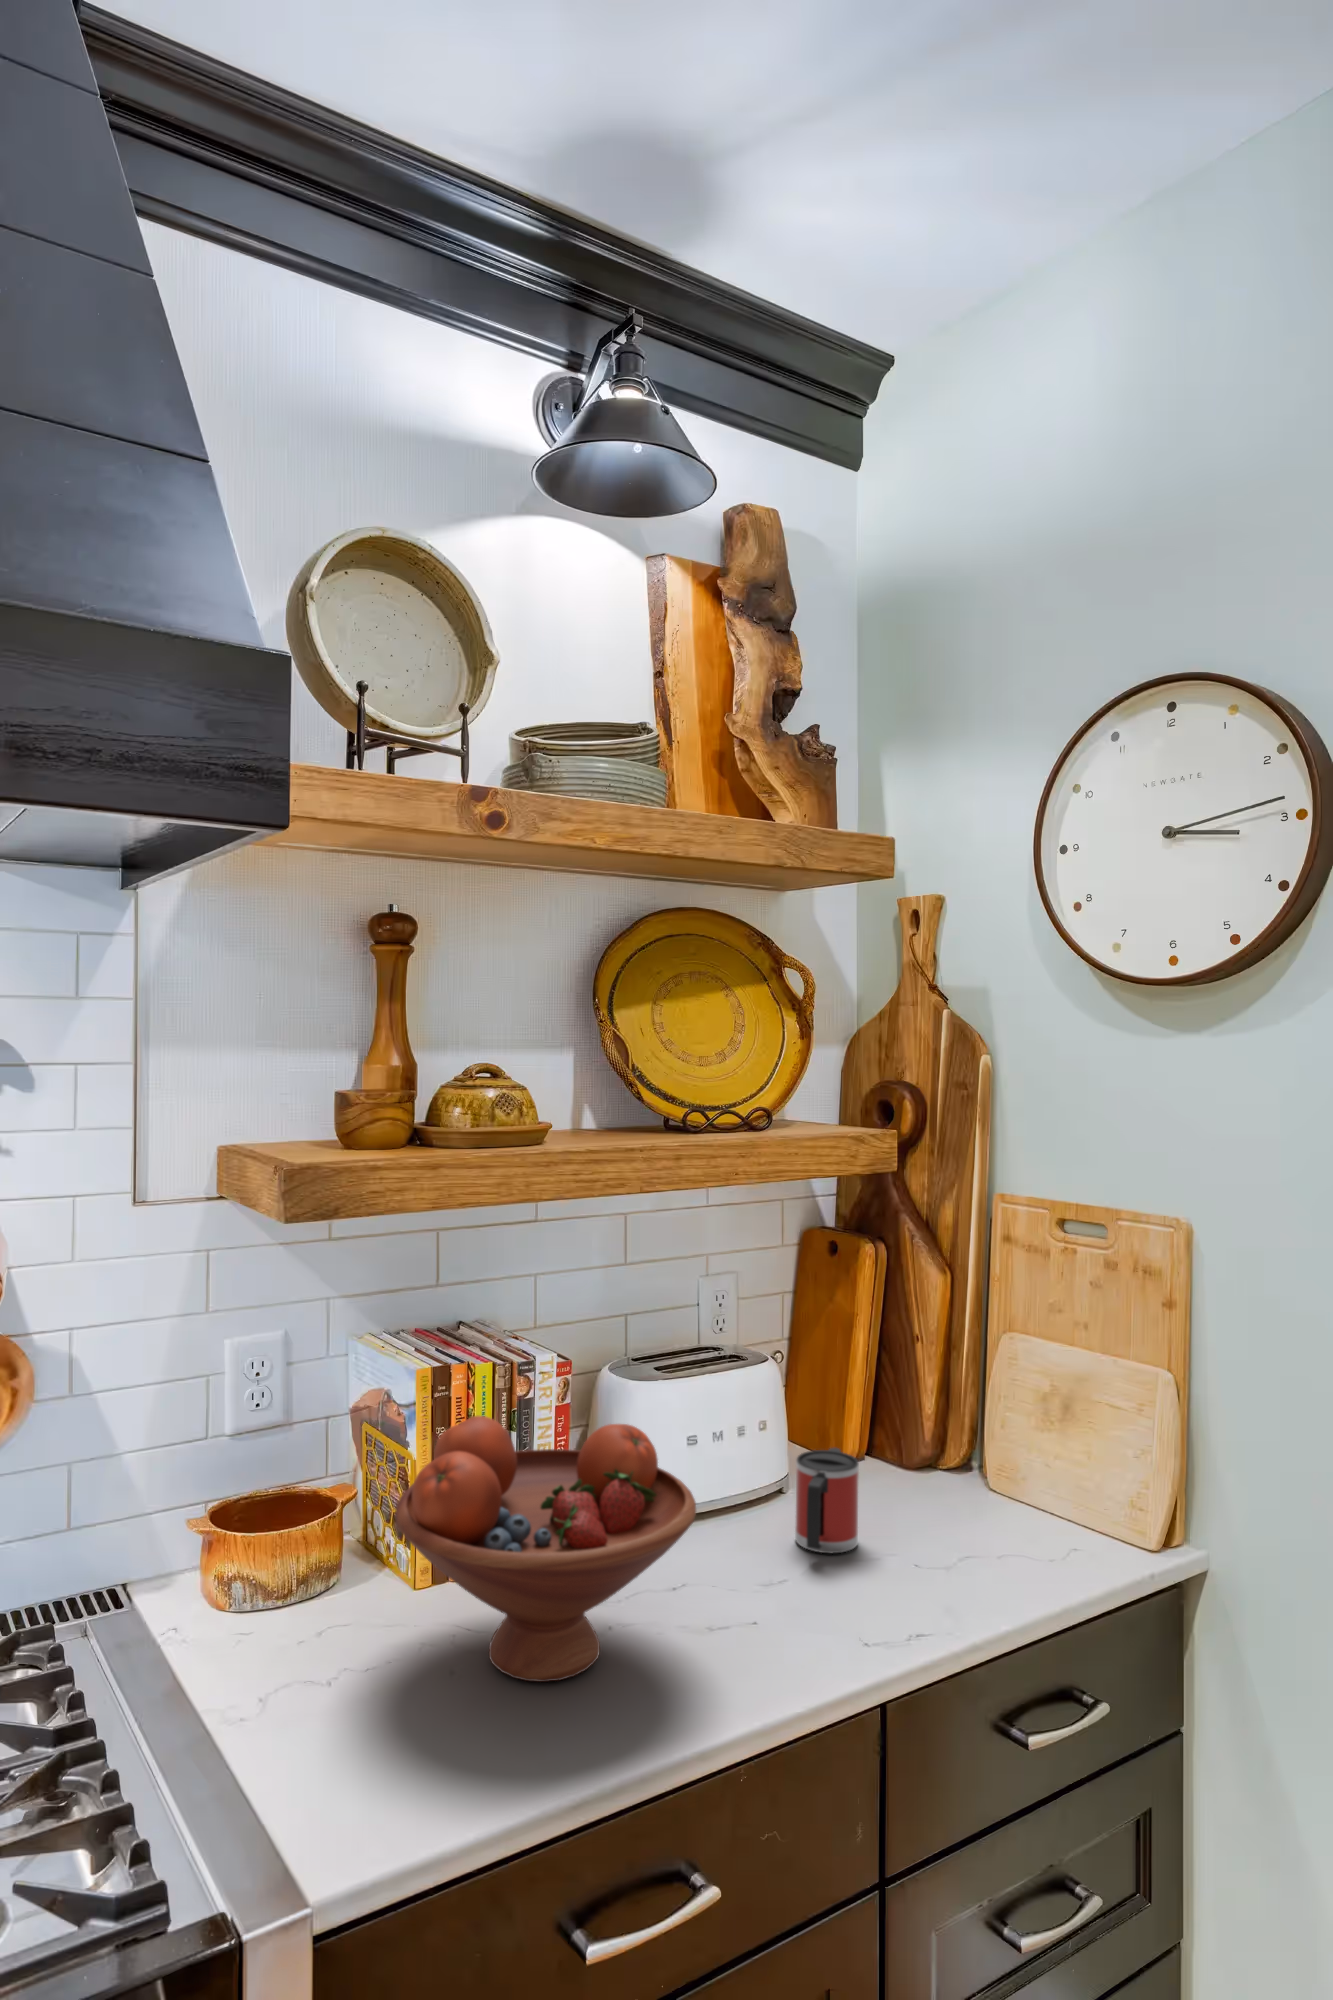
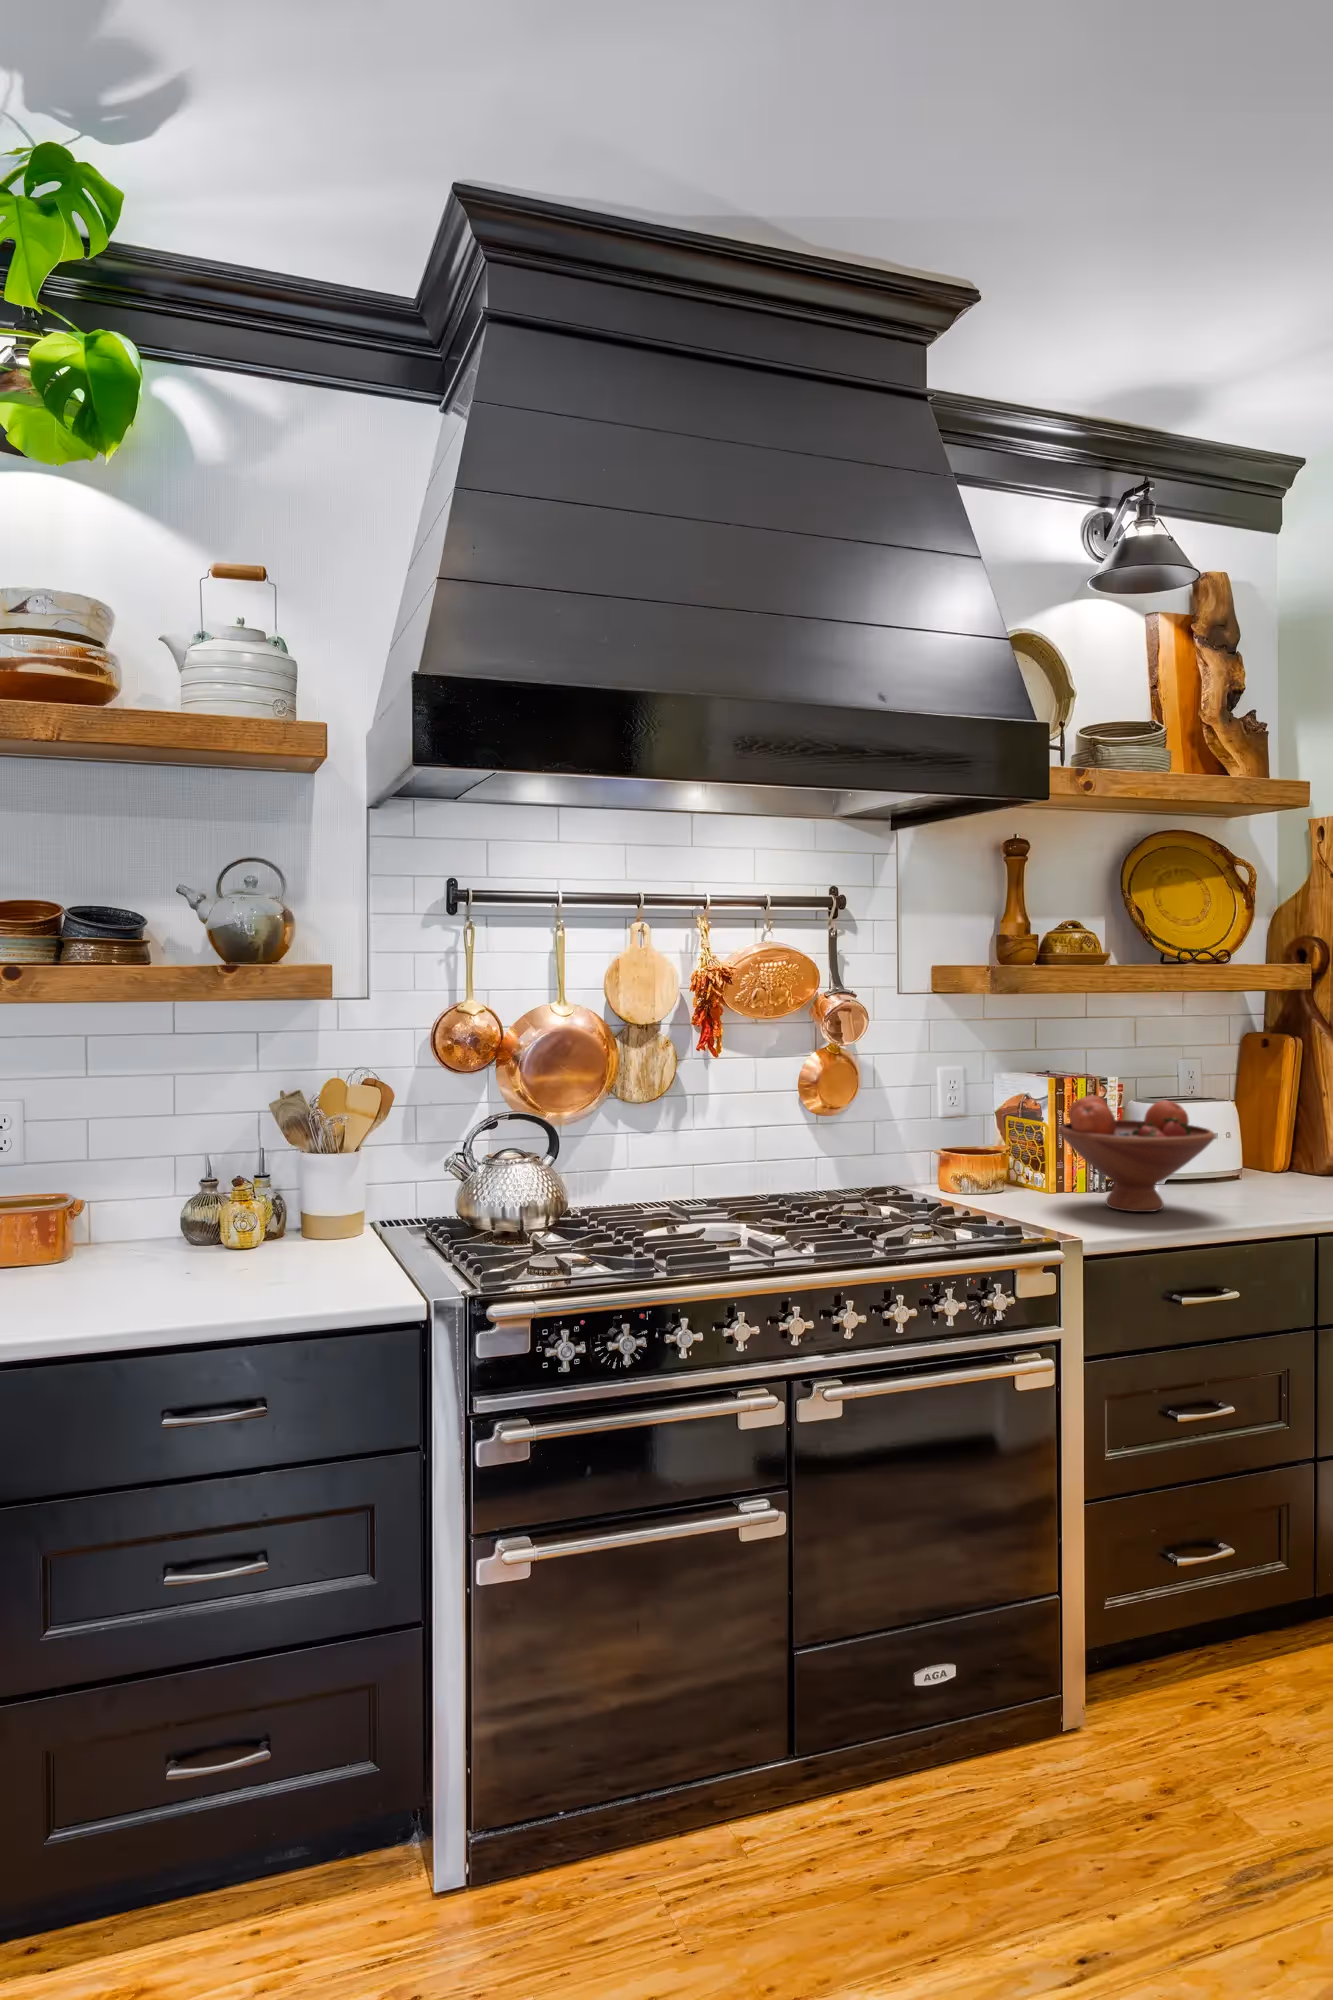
mug: present [795,1448,859,1553] -> none [1254,1141,1293,1193]

